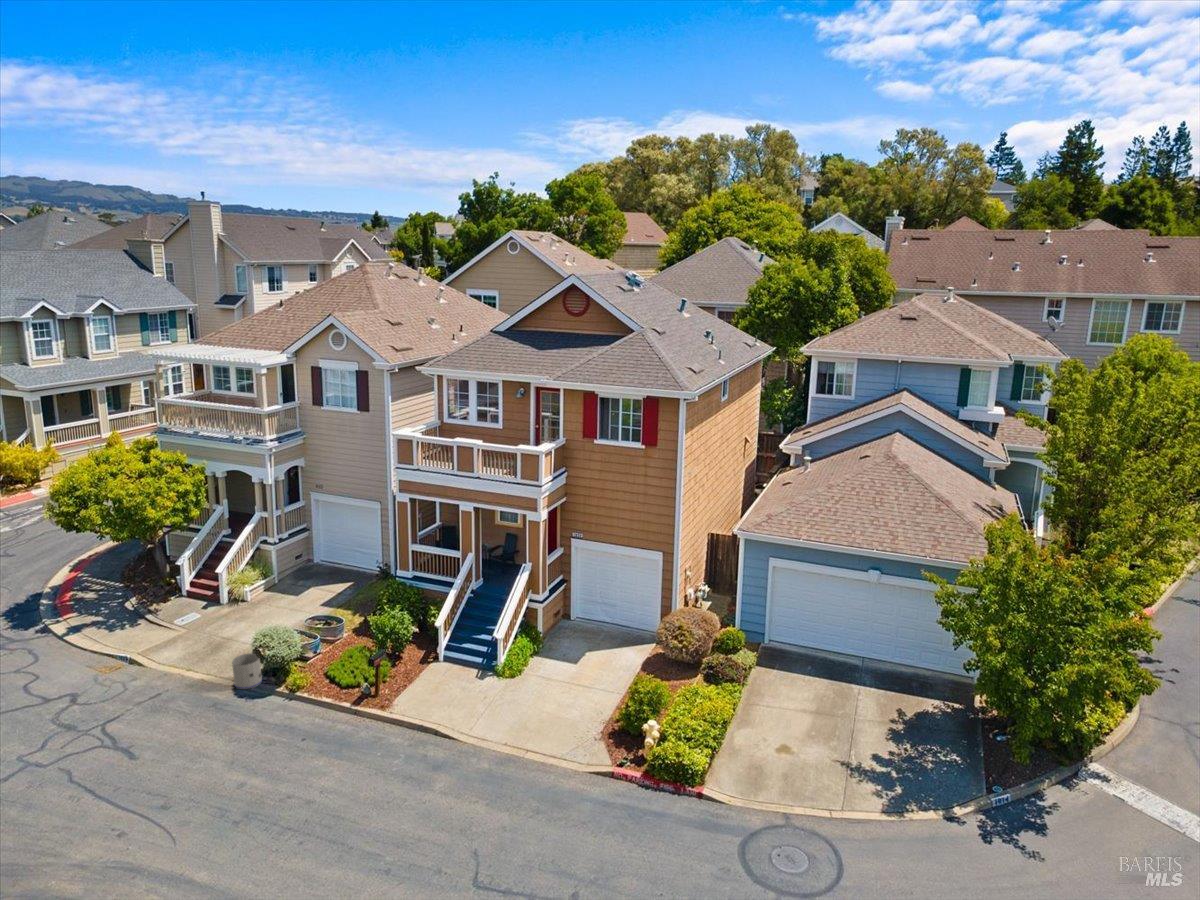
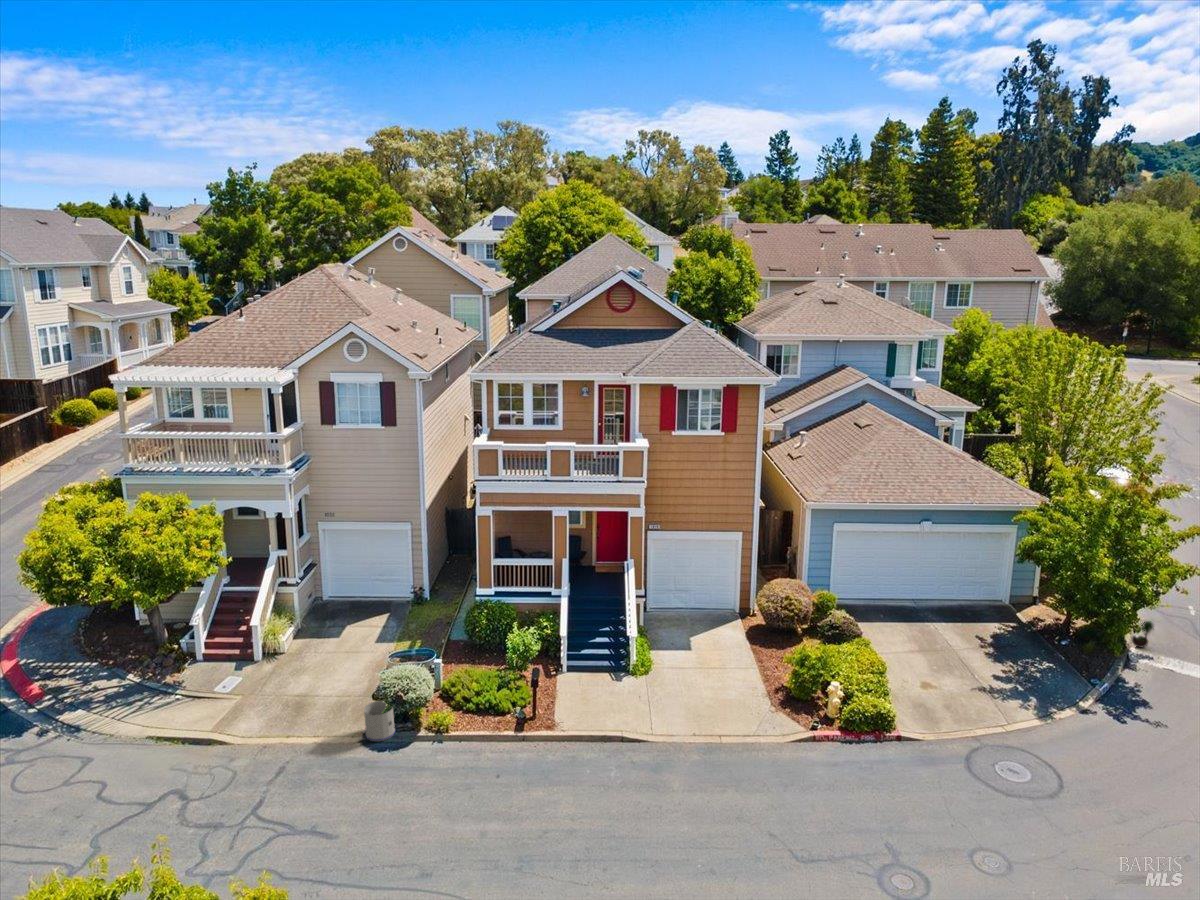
potted tree: none [1091,728,1122,763] -> present [1132,621,1154,647]

